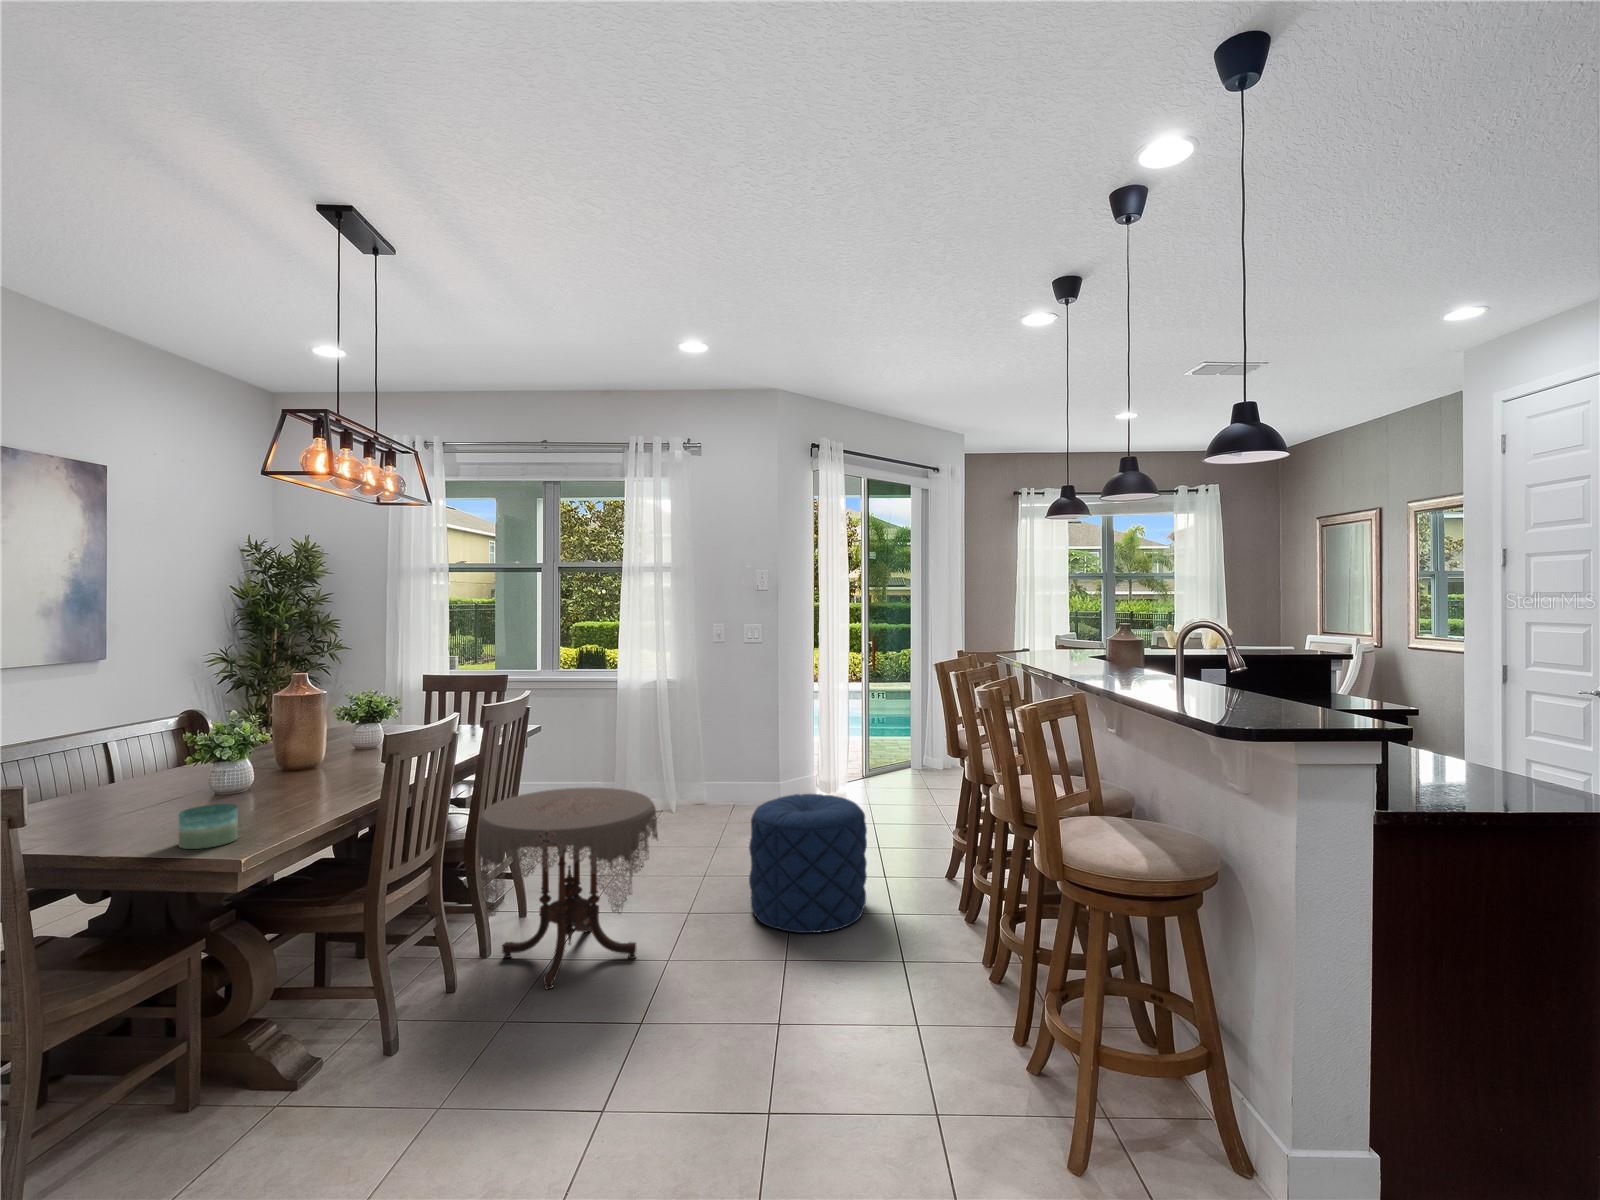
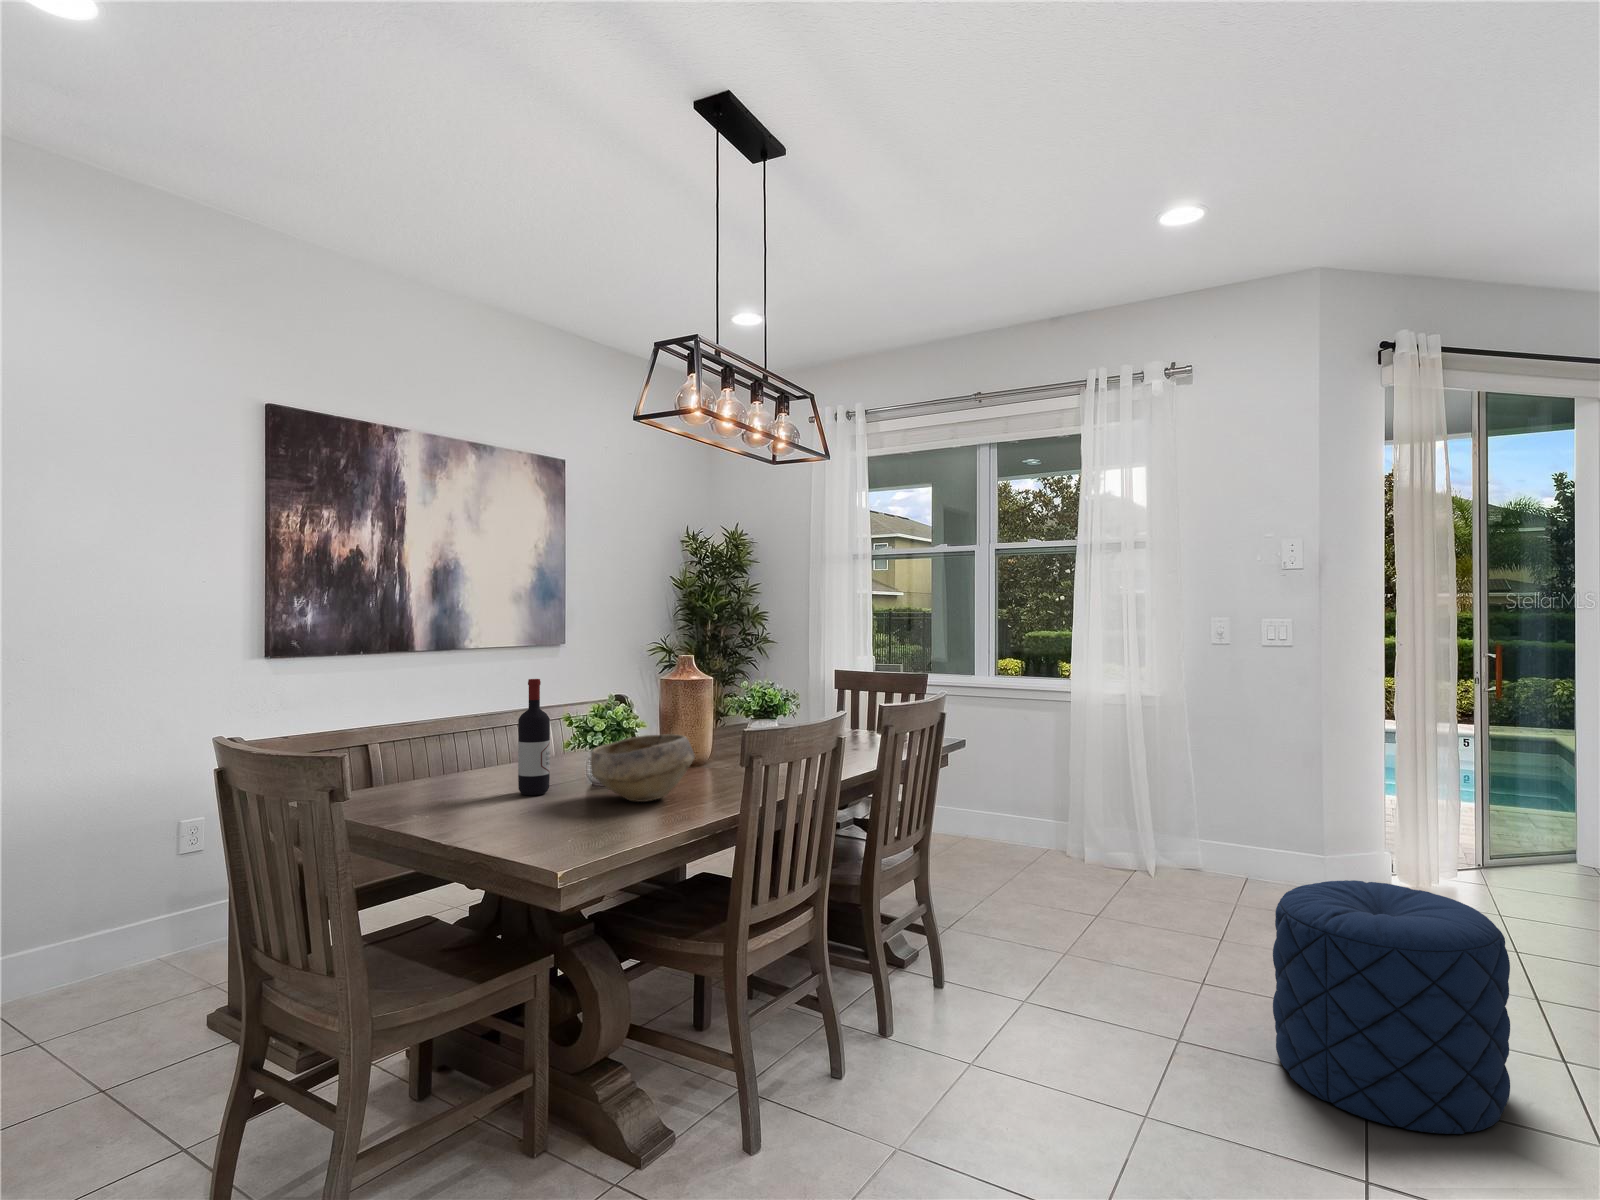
wine bottle: none [139,705,174,810] -> present [518,679,550,795]
bowl: none [225,743,327,803] -> present [591,734,695,802]
side table: present [477,788,658,989] -> none [867,825,1121,1111]
candle: present [179,804,238,849] -> none [515,797,574,849]

